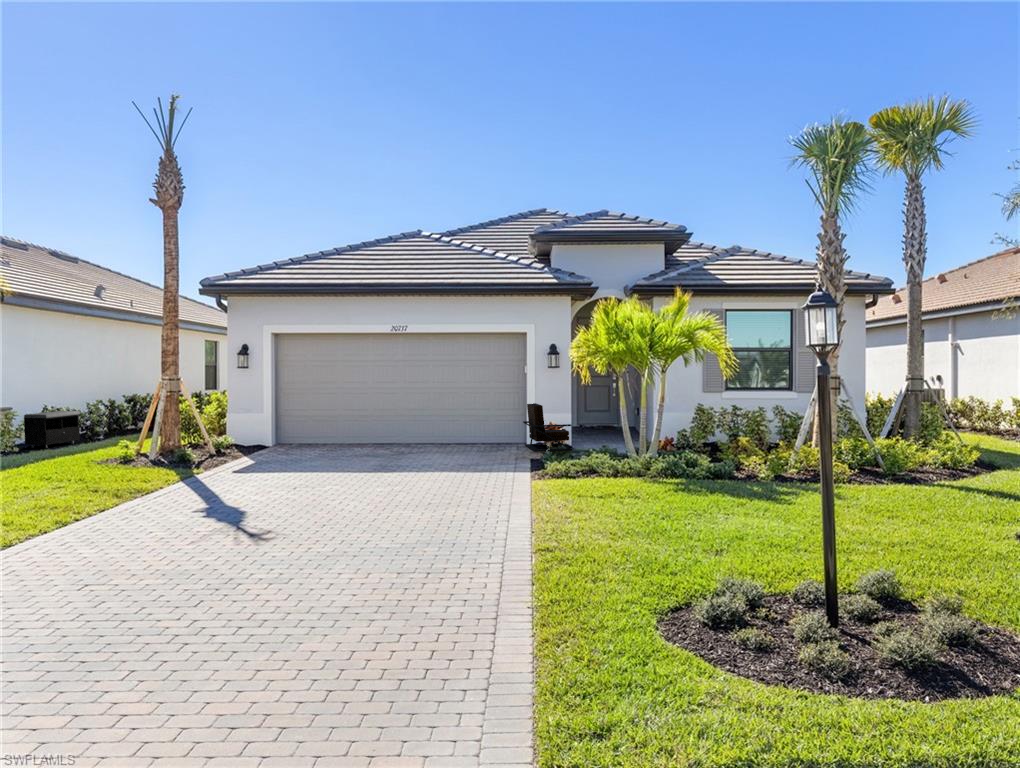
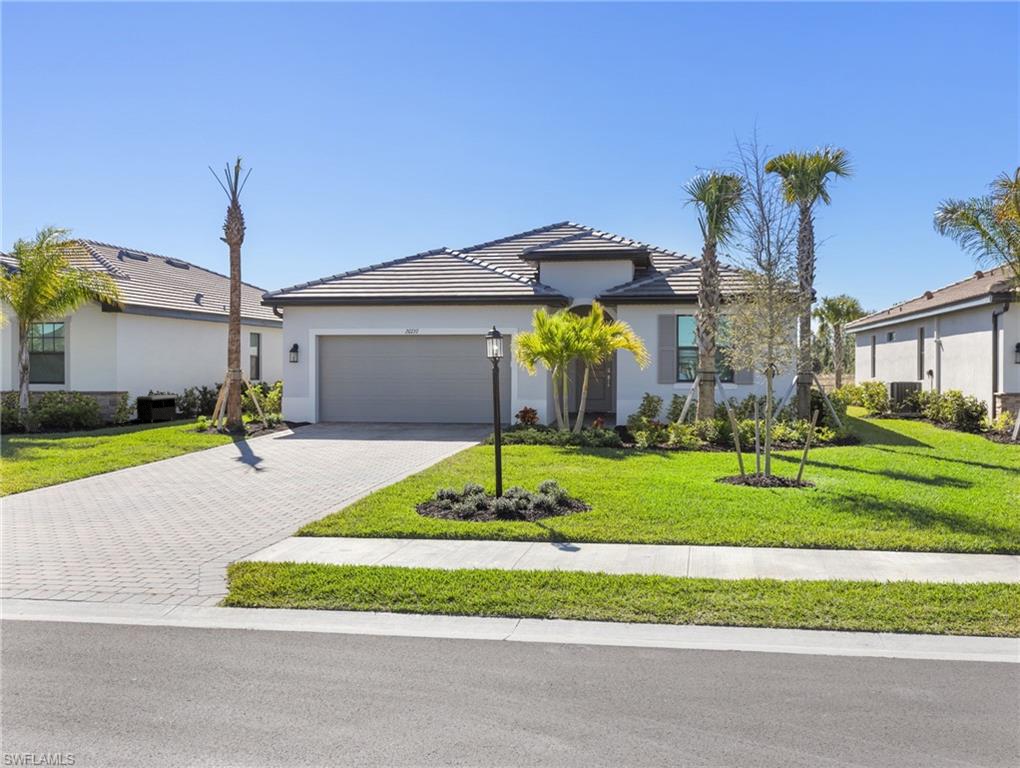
lounge chair: present [523,403,572,452] -> none [509,394,542,433]

